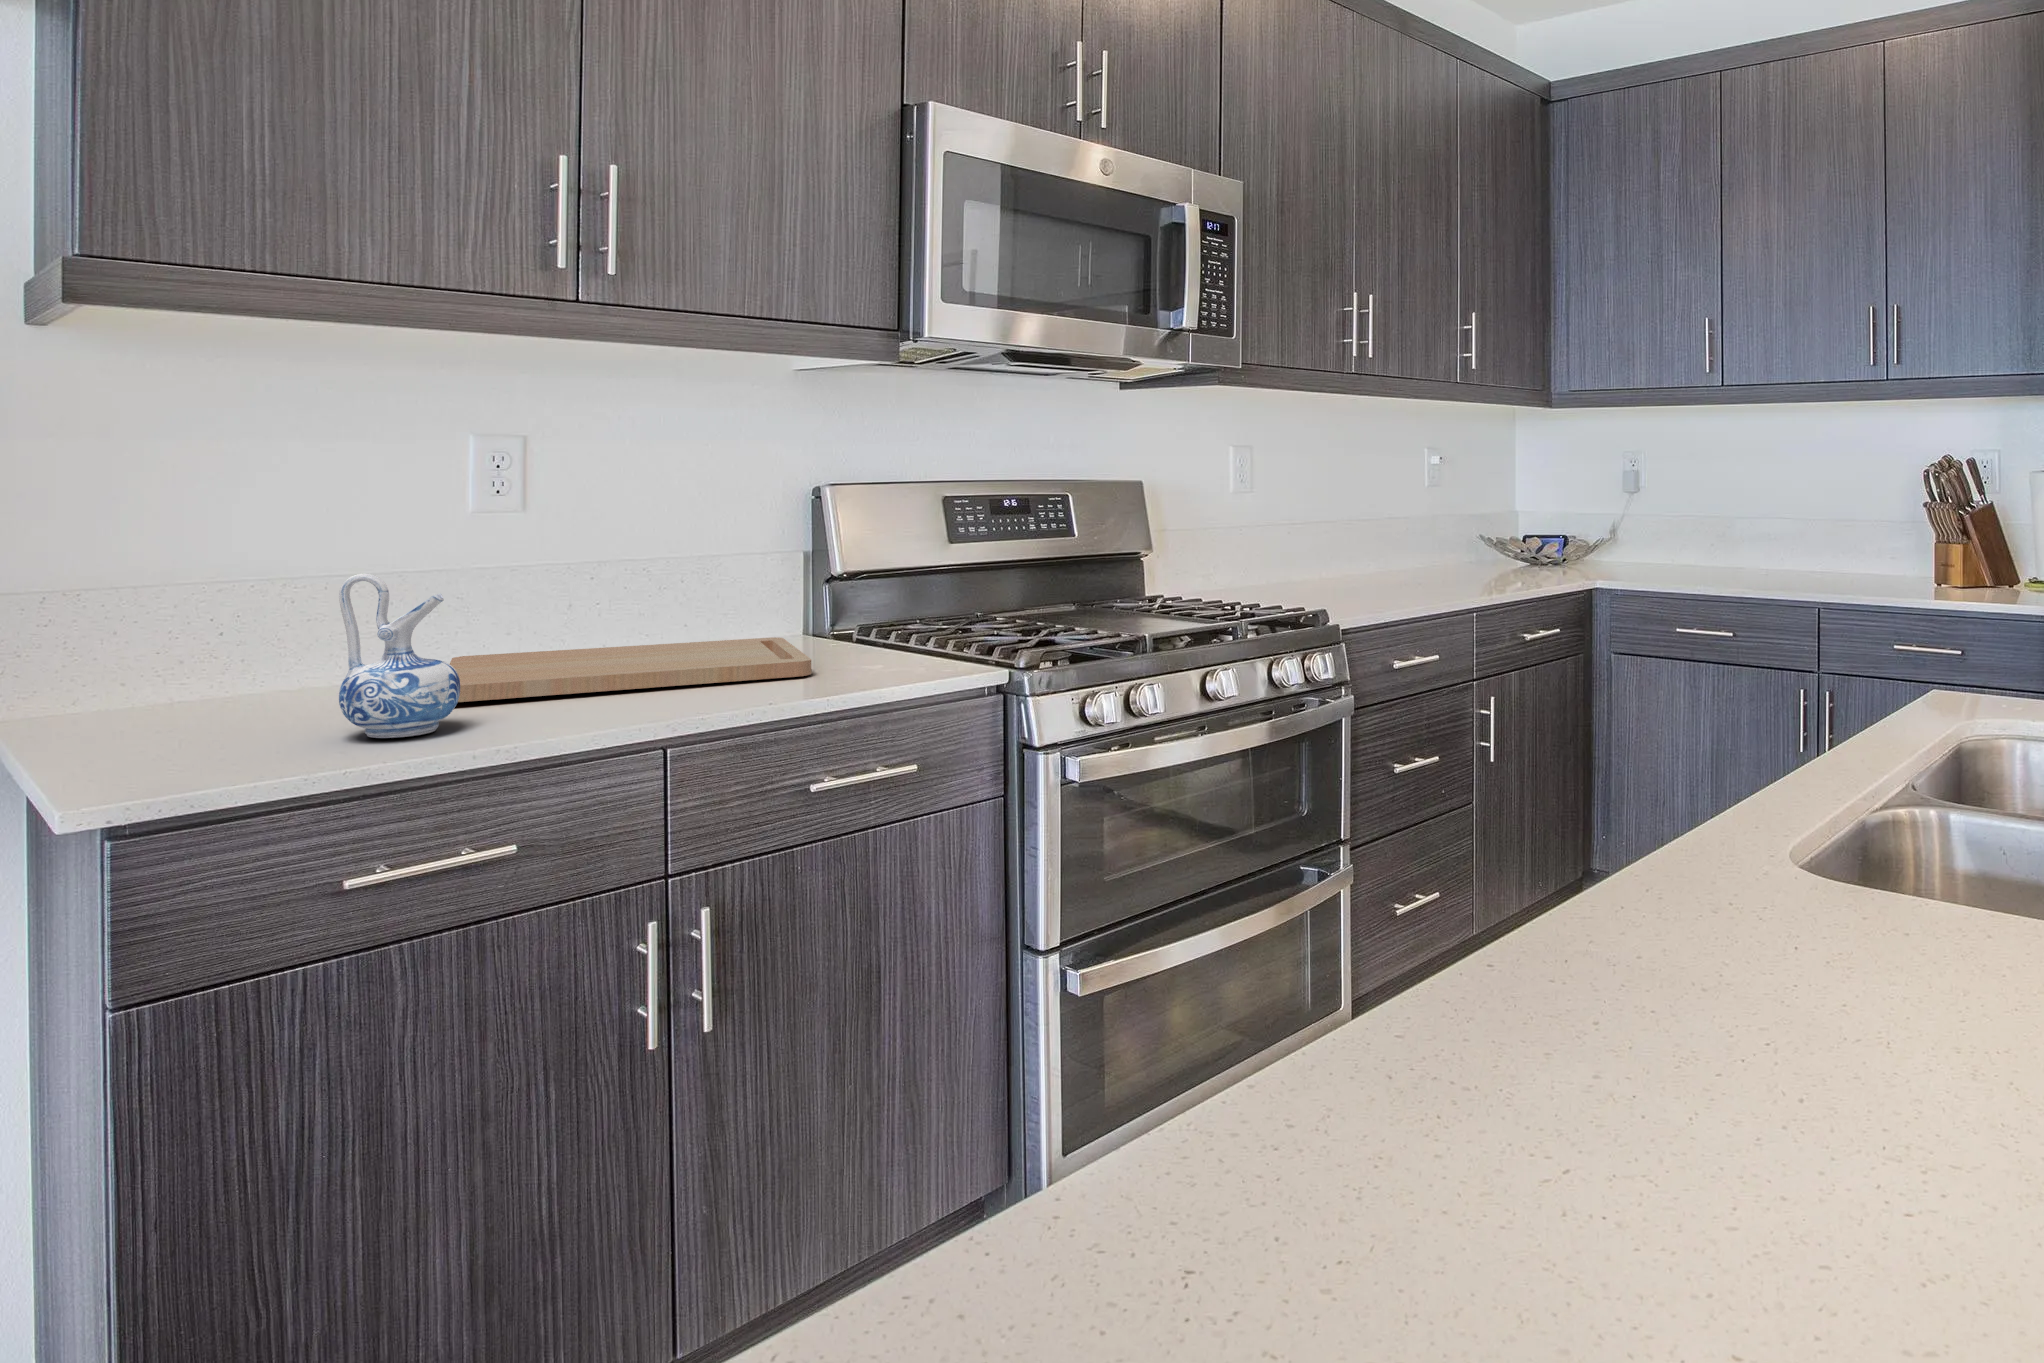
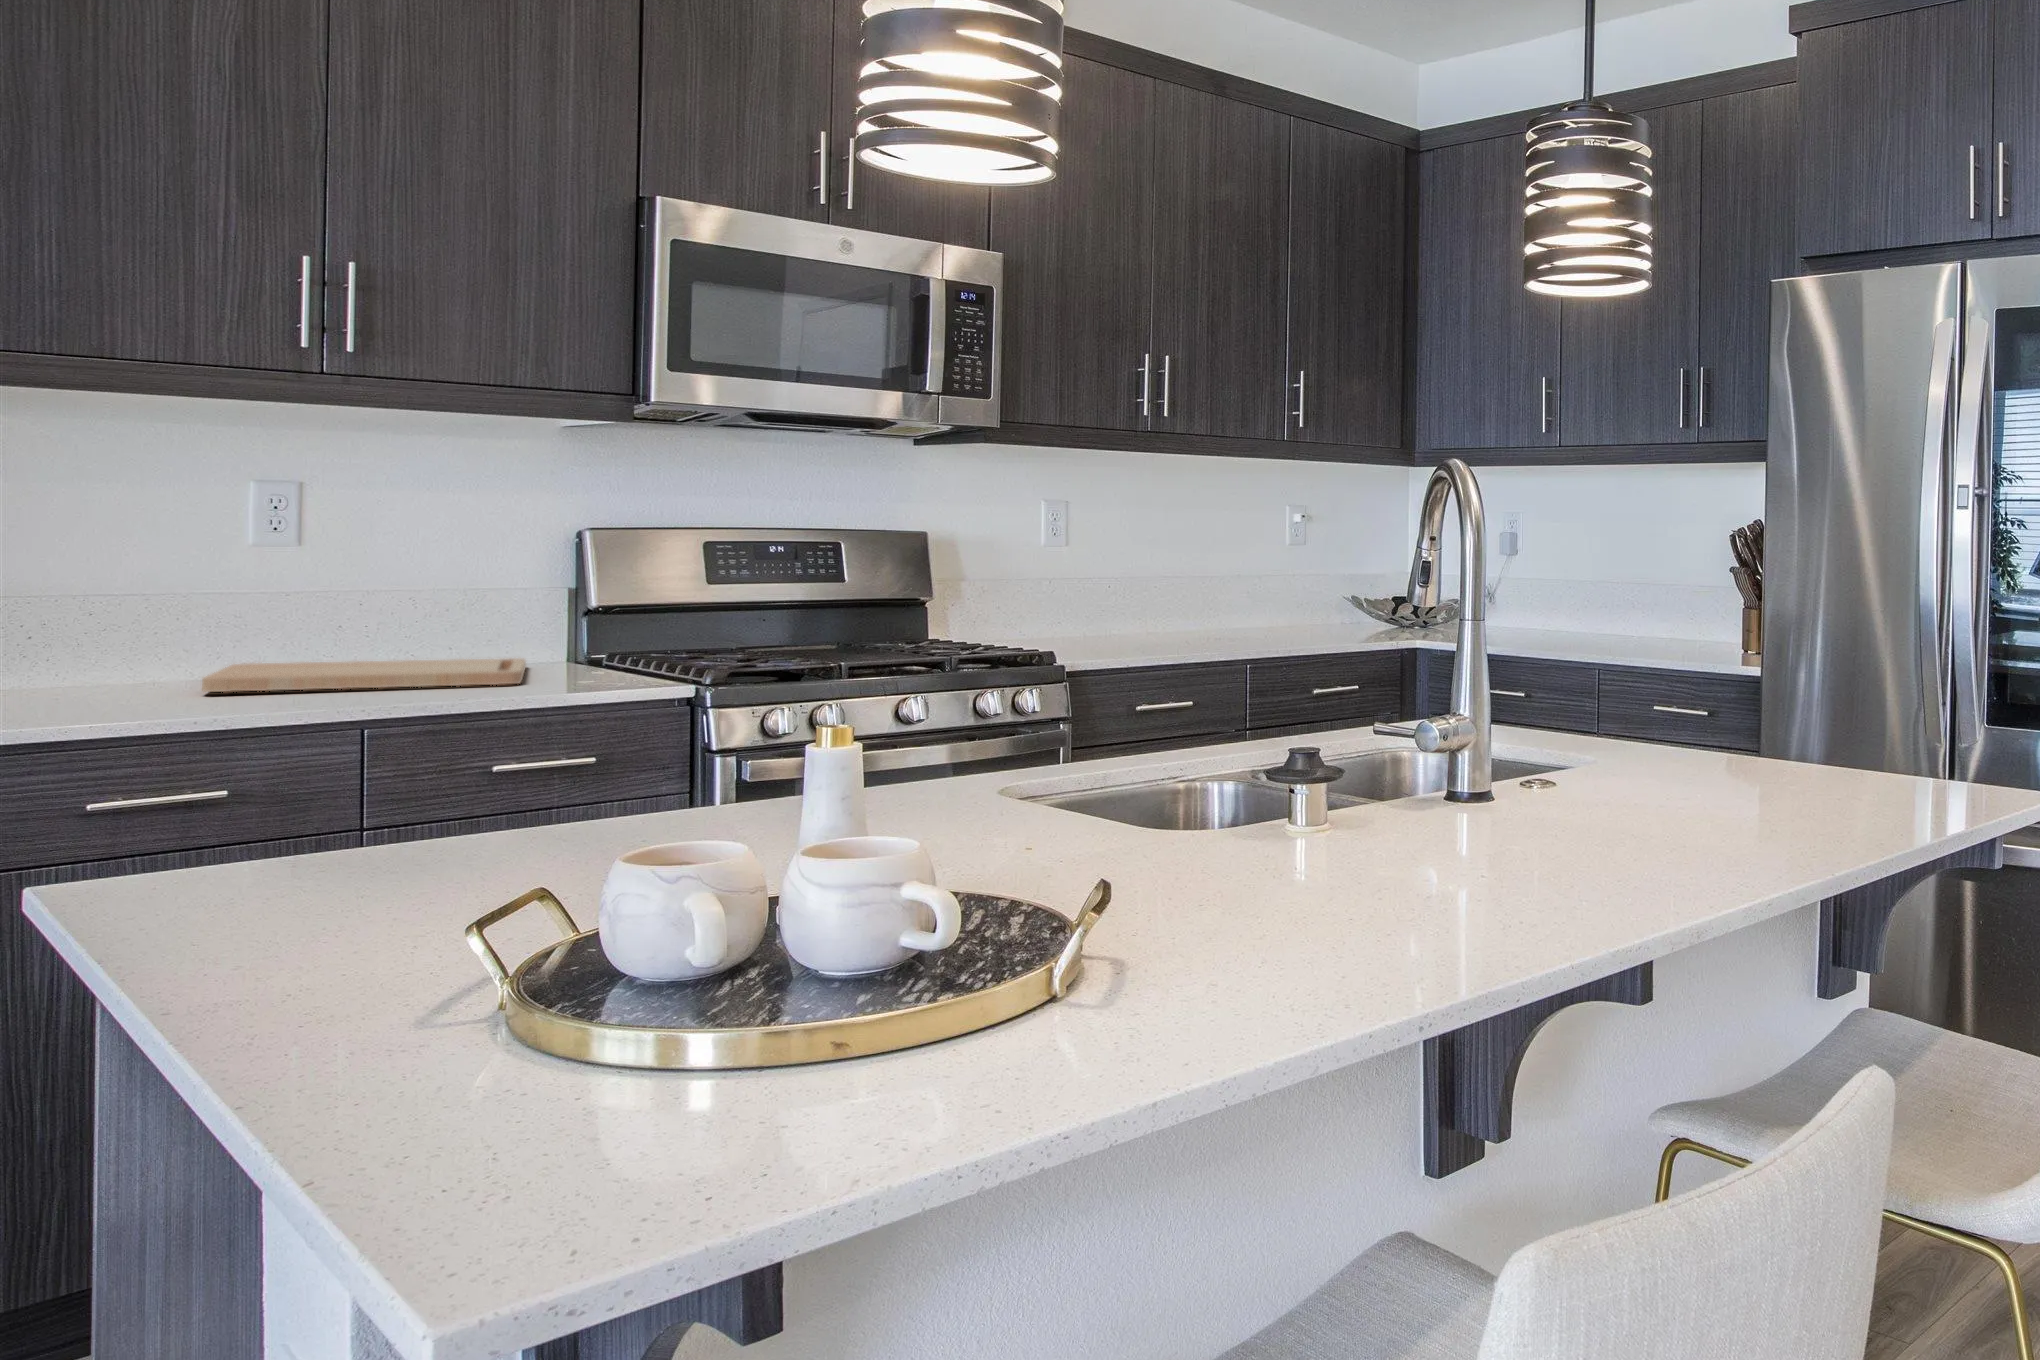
ceramic pitcher: present [339,573,460,738] -> none [110,585,205,710]

